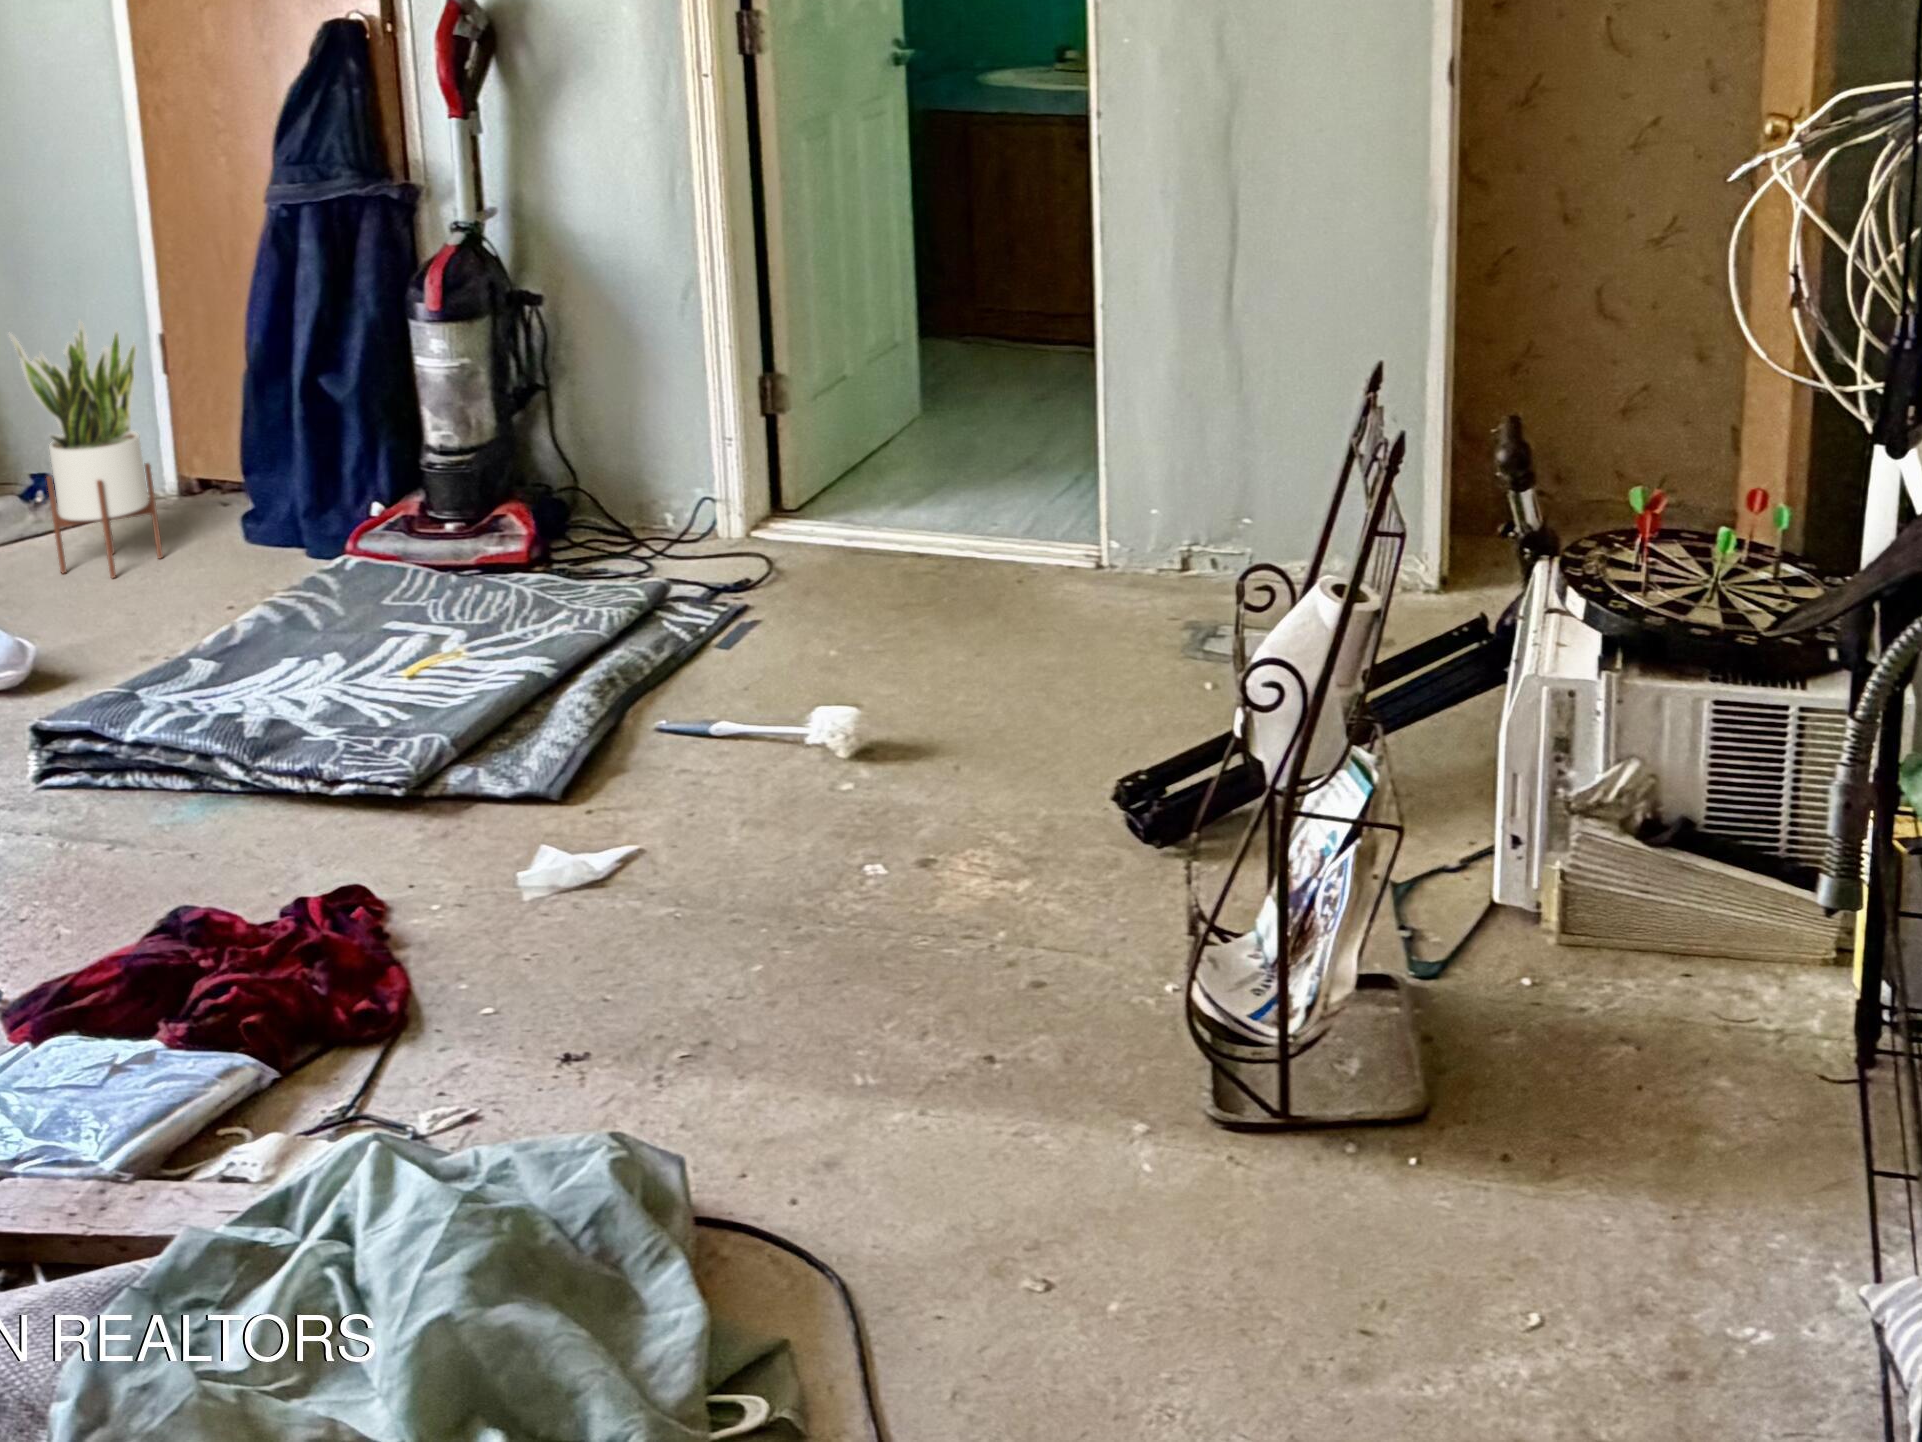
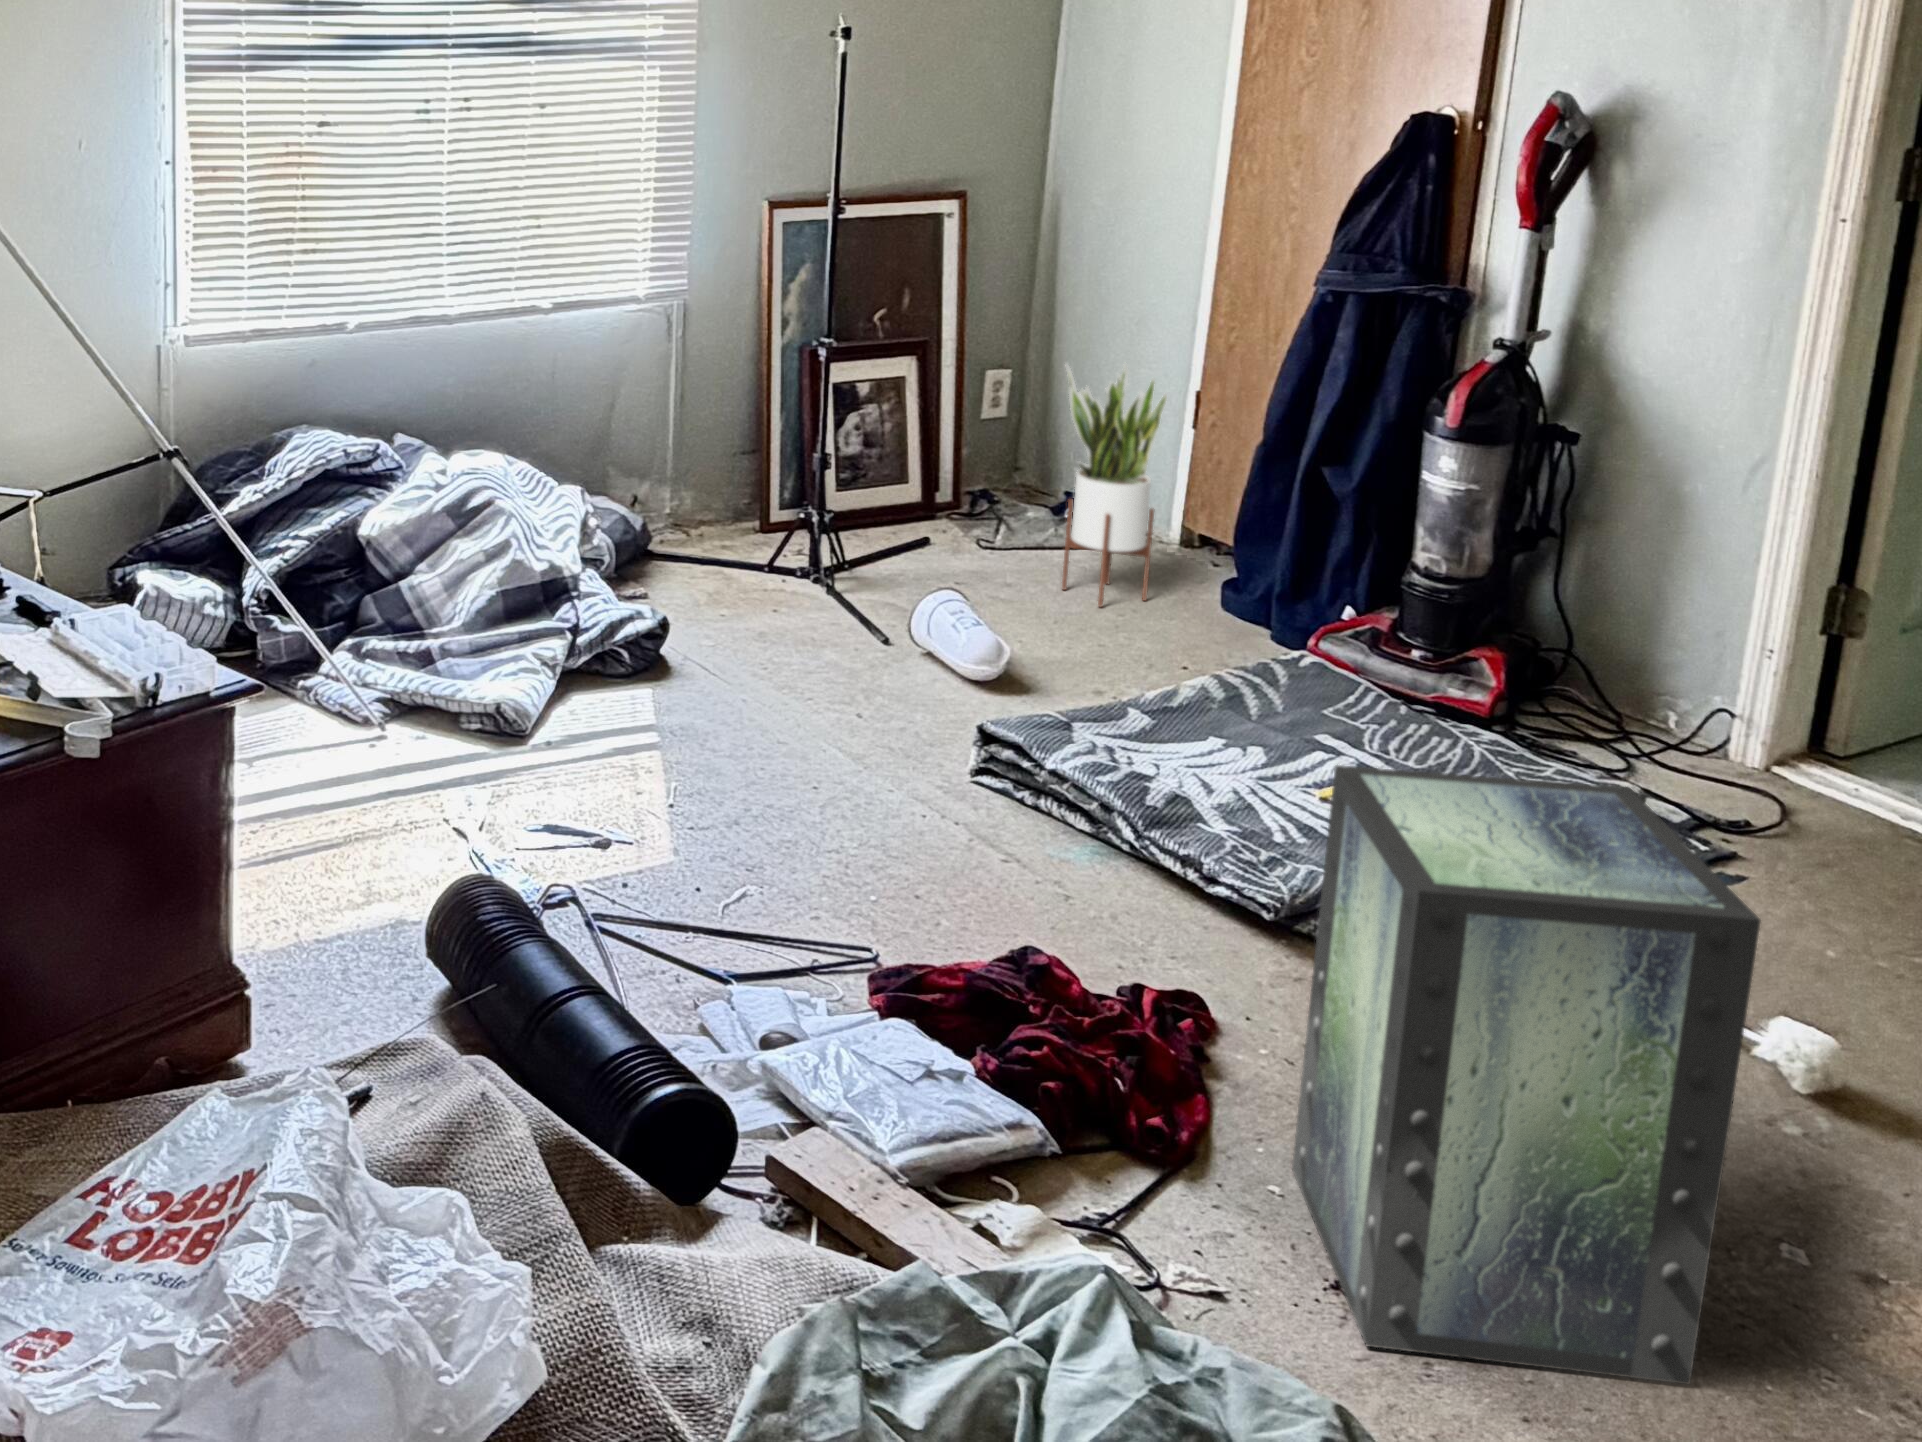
storage box: none [457,555,837,1084] -> present [1292,765,1761,1385]

